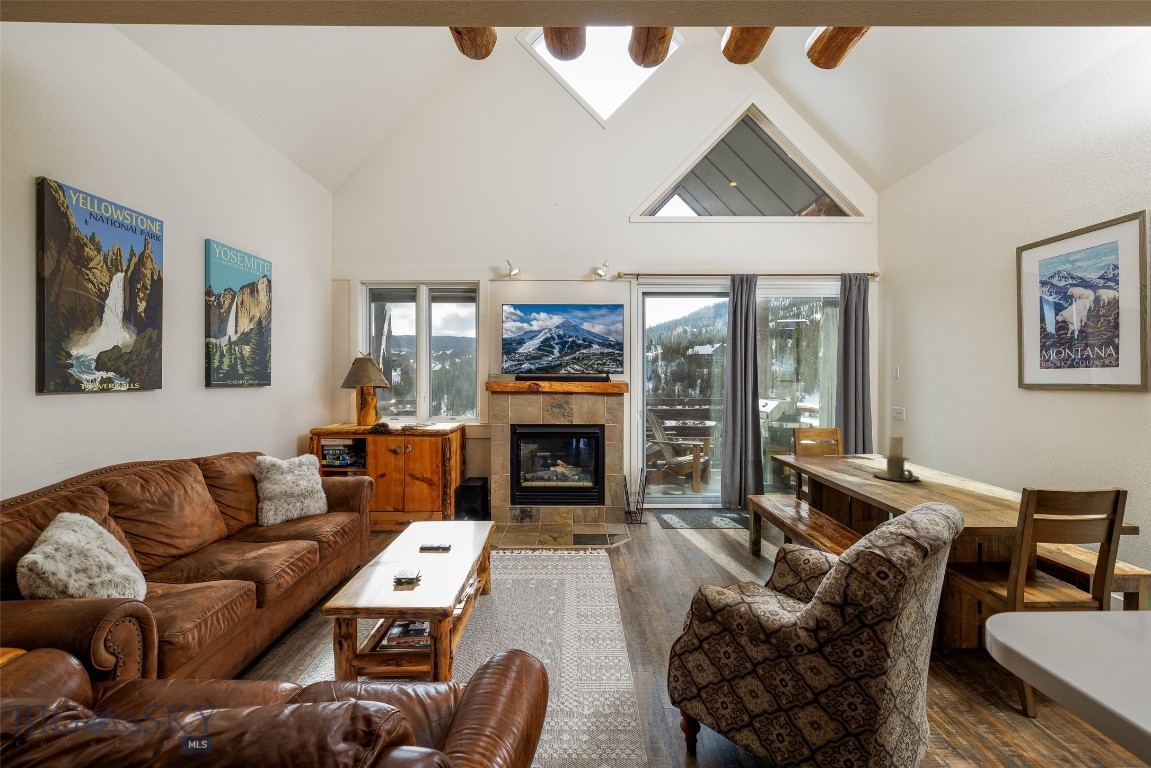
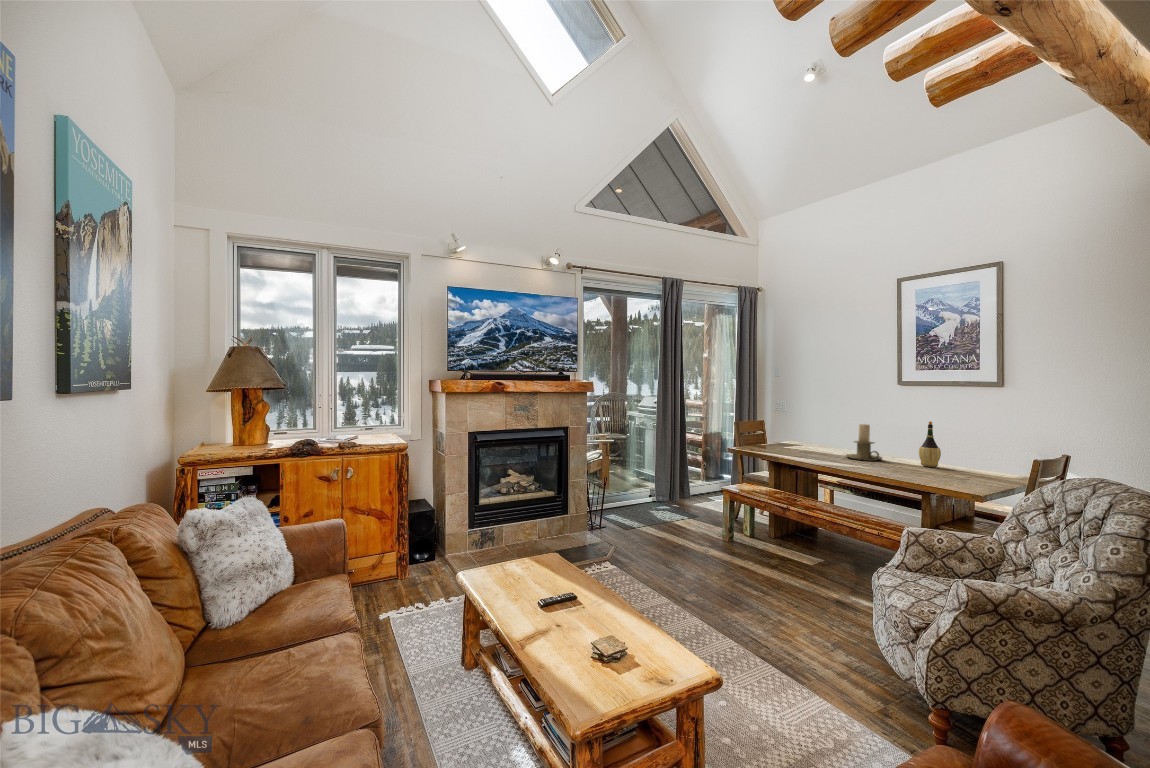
wine bottle: none [947,435,977,494] -> present [919,422,941,467]

